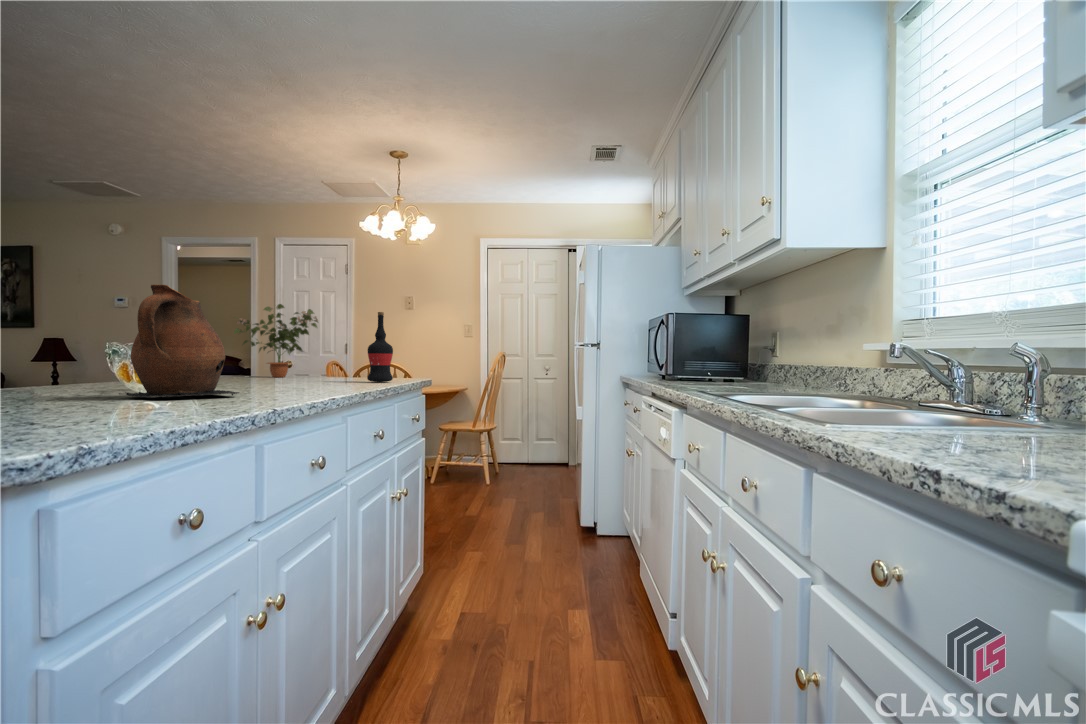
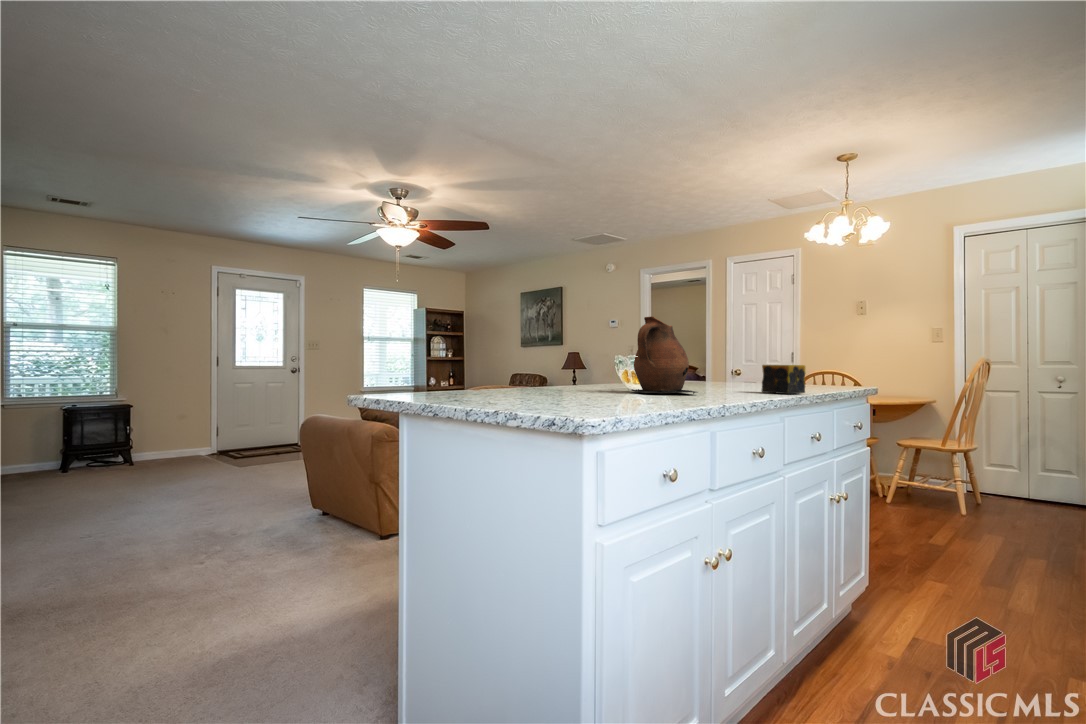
potted plant: present [234,304,318,377] -> none [693,322,761,382]
wine bottle: present [367,312,393,382] -> none [806,322,834,389]
candle: none [321,357,368,390] -> present [761,365,805,394]

